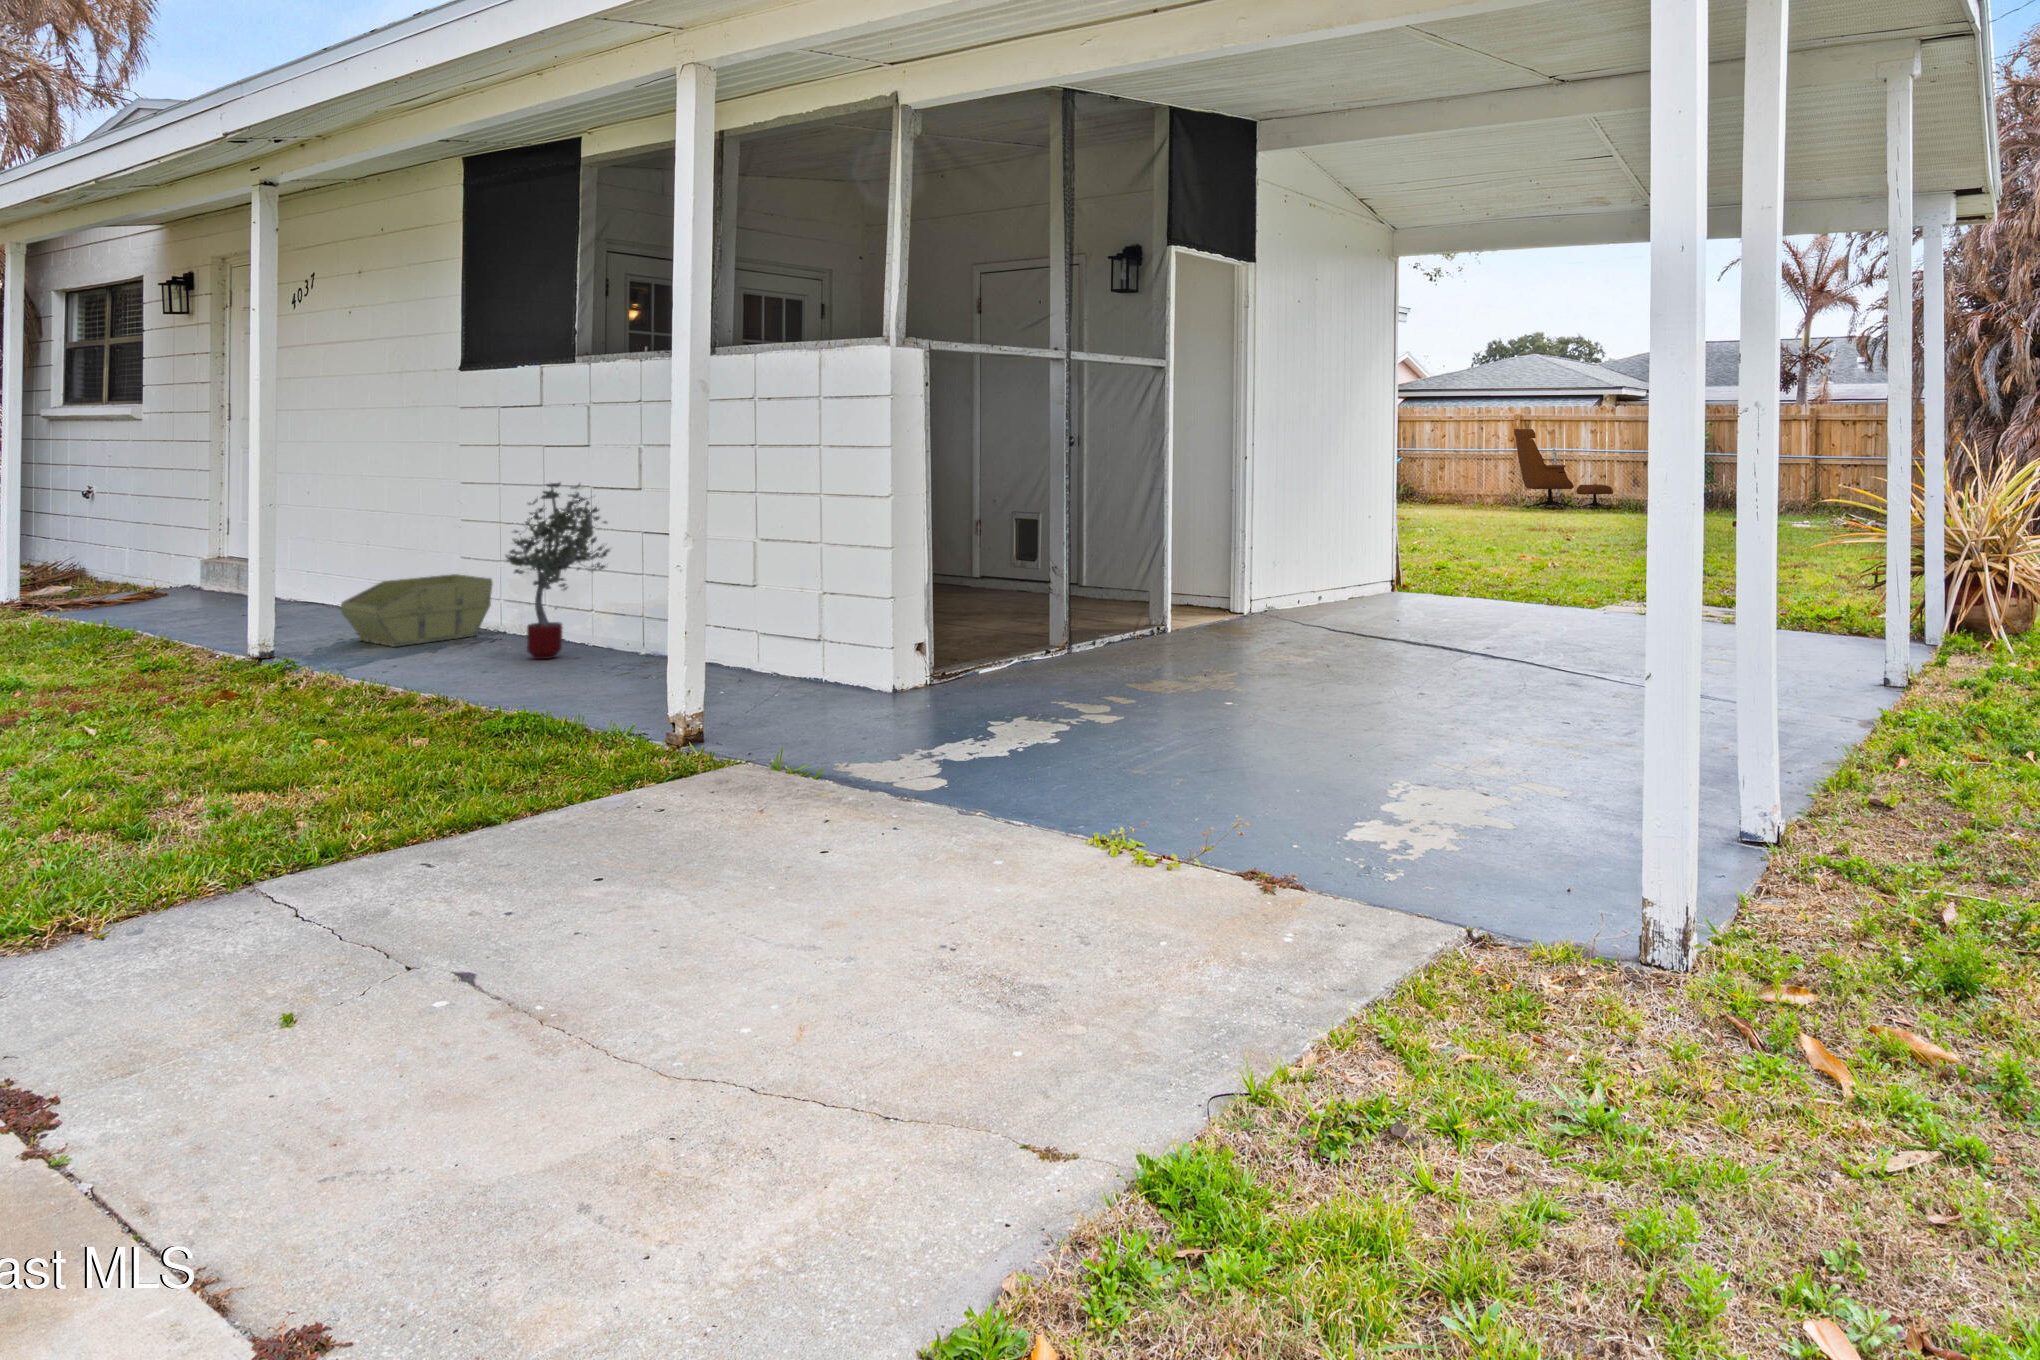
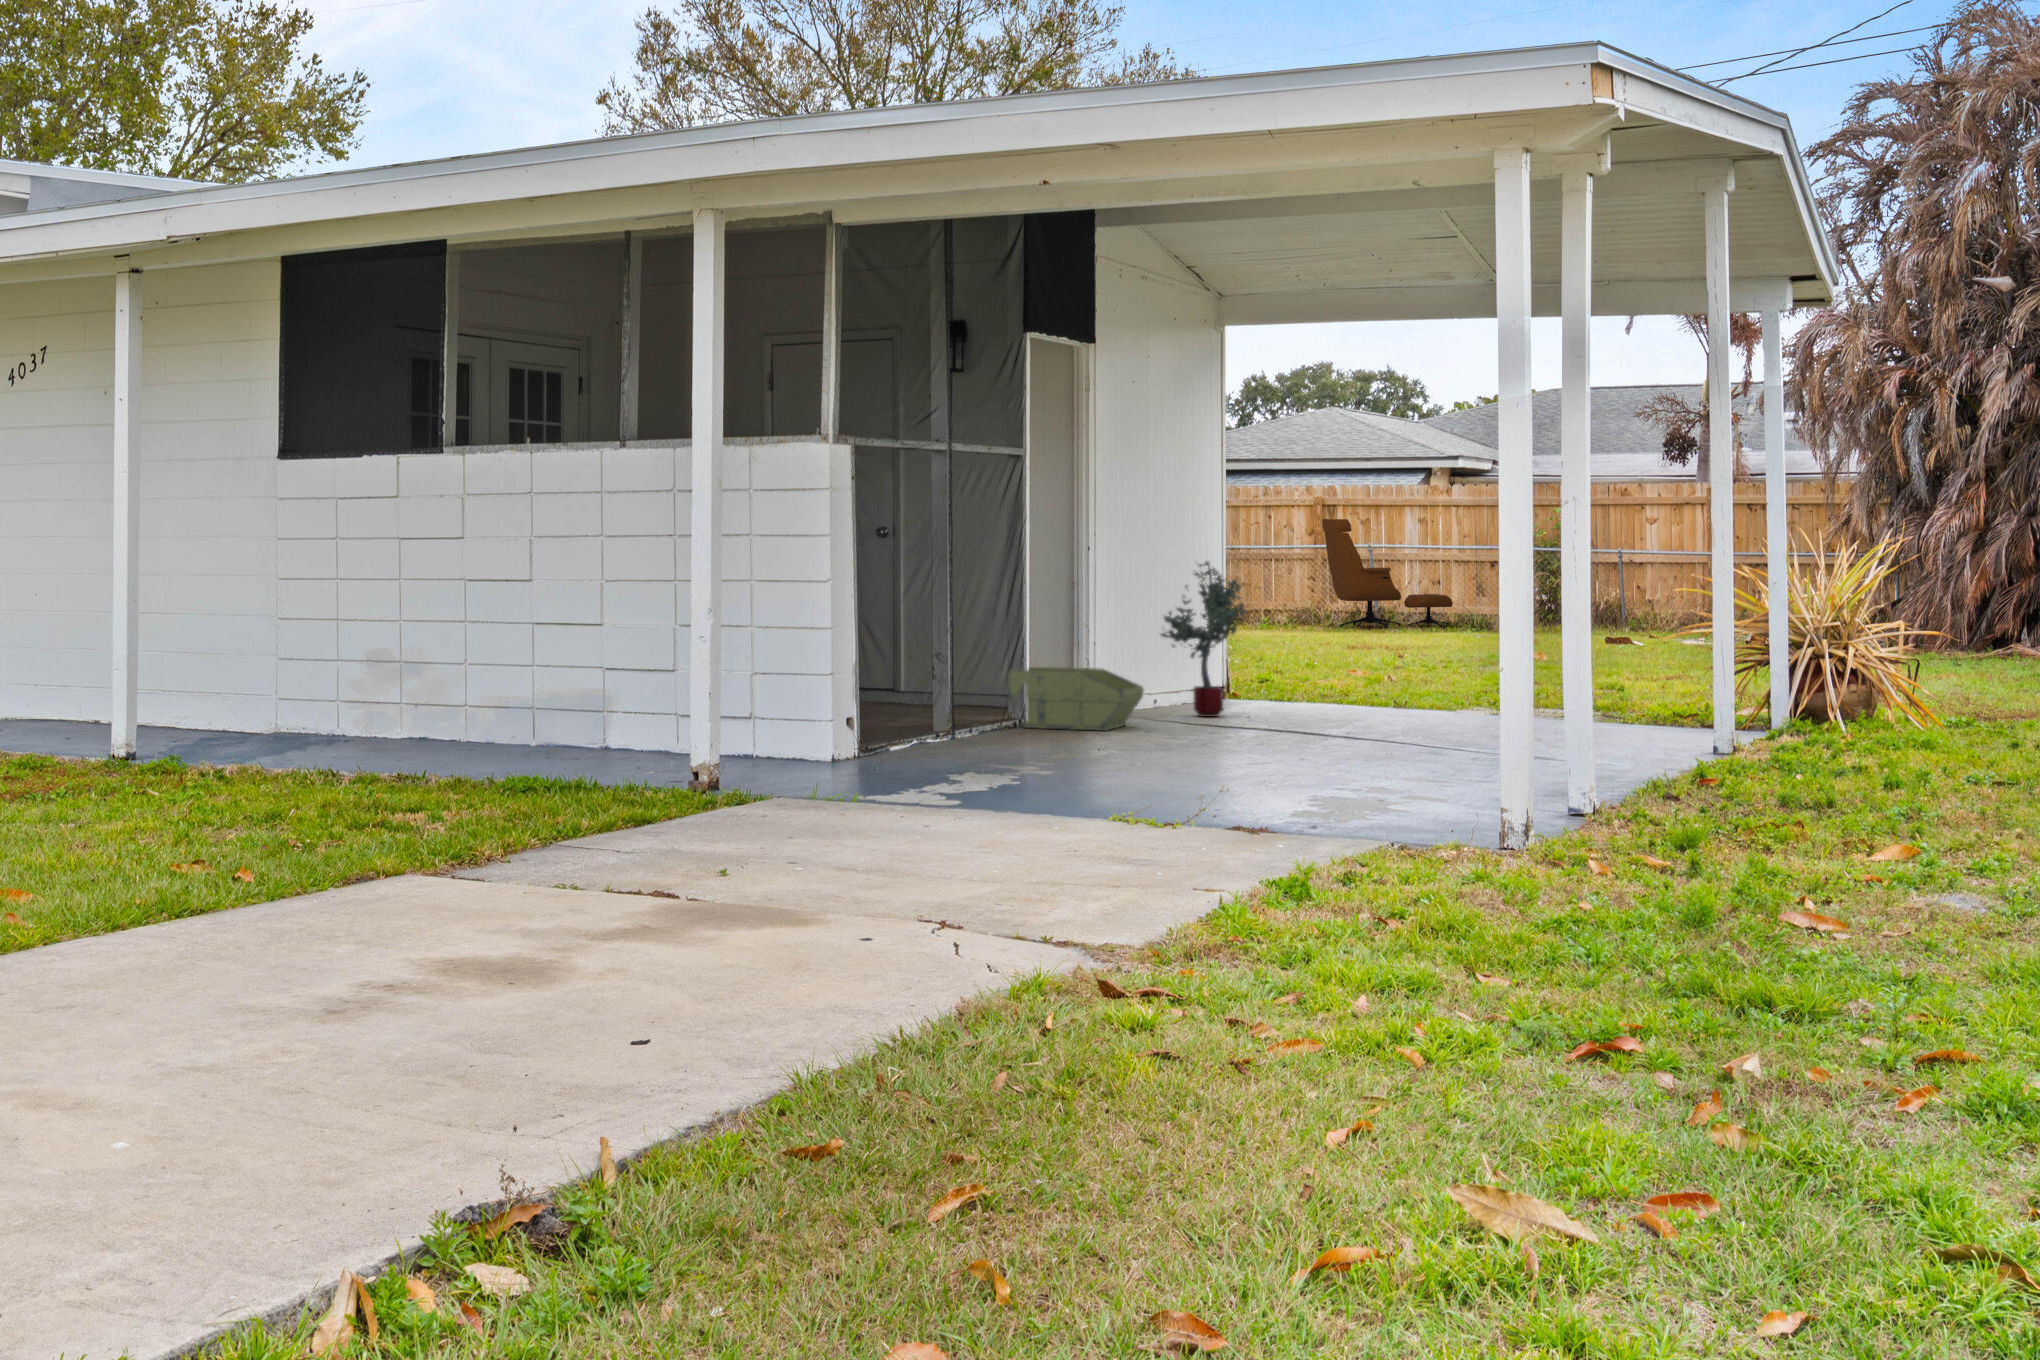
potted tree: present [506,482,610,659] -> present [1161,562,1247,717]
storage bin: present [341,574,492,647] -> present [1007,667,1144,731]

